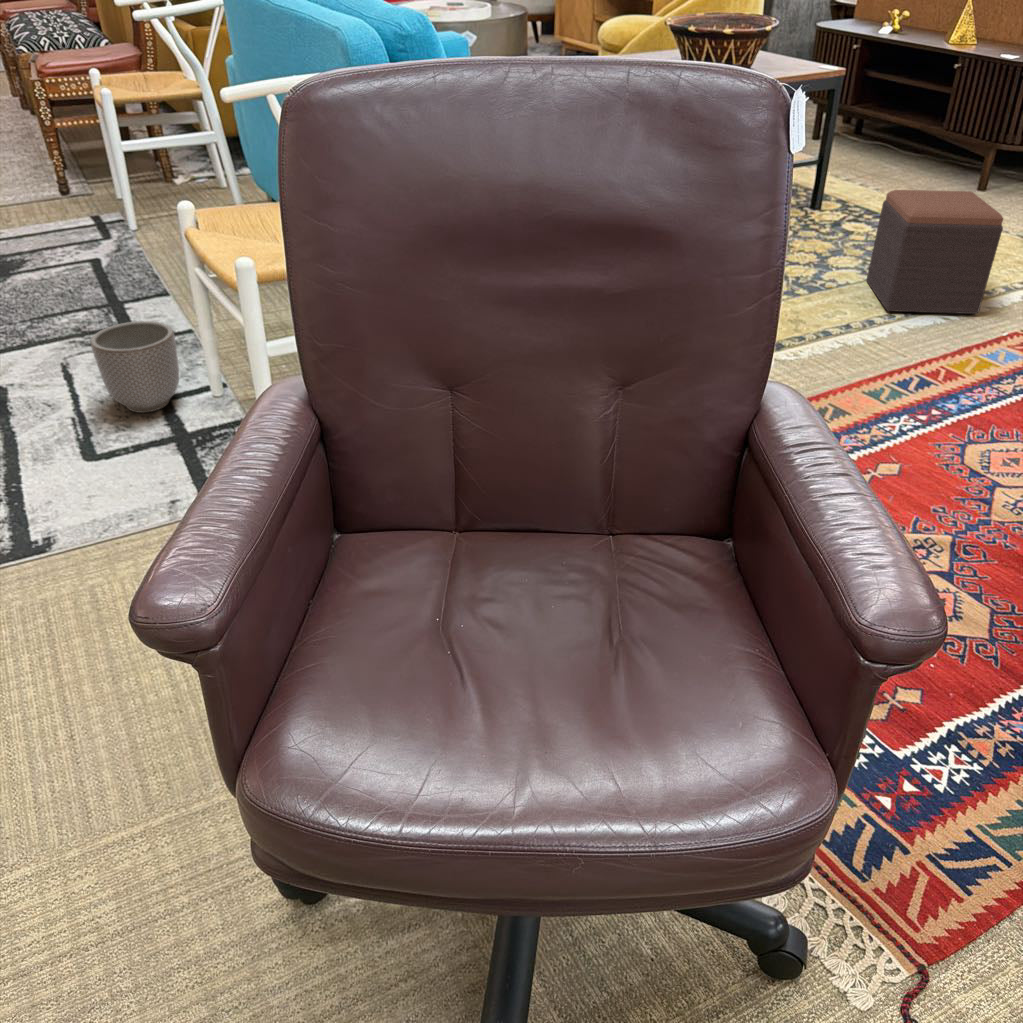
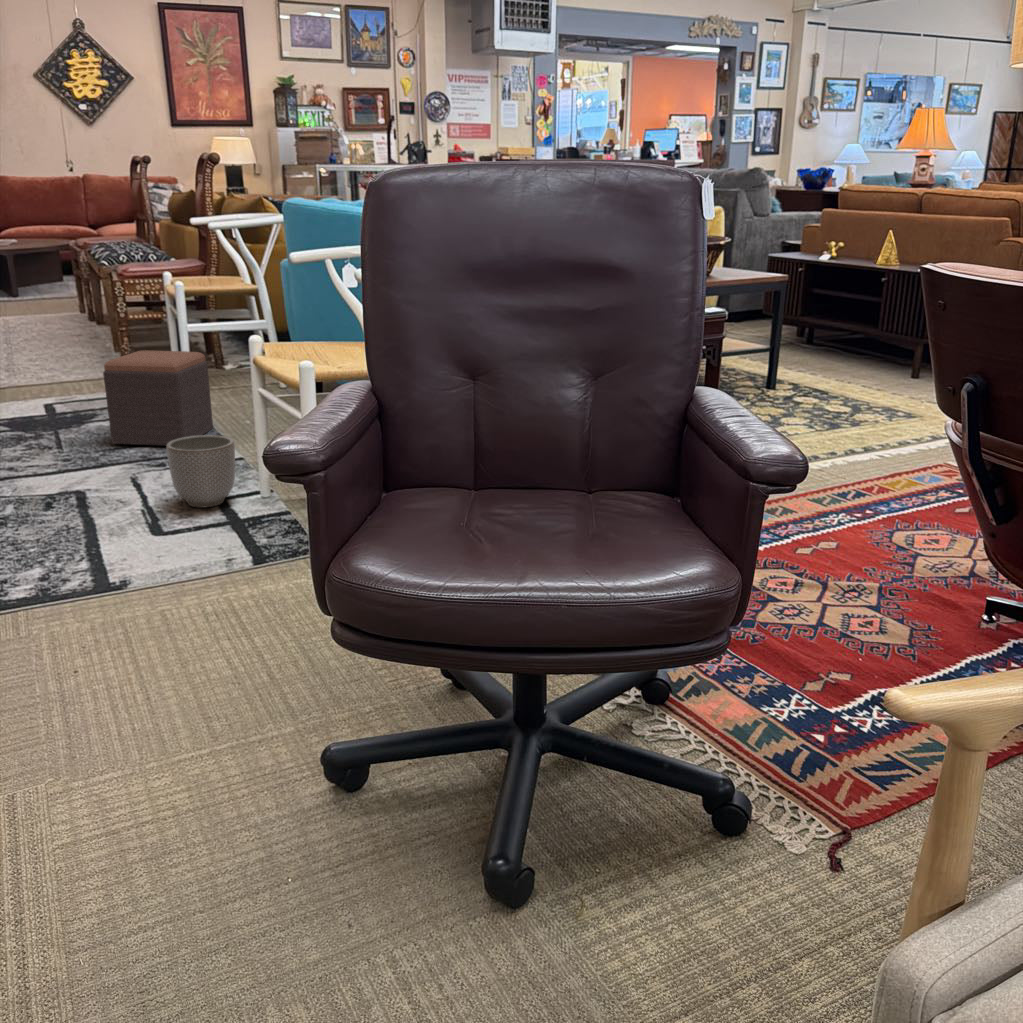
footstool: present [867,190,1003,314] -> present [103,350,213,446]

